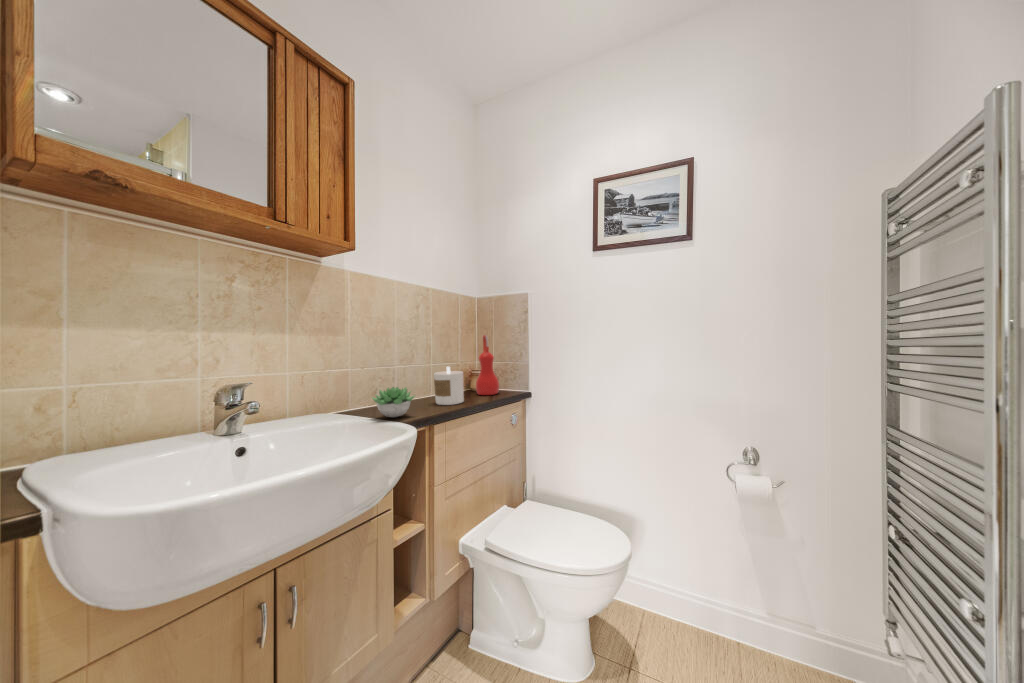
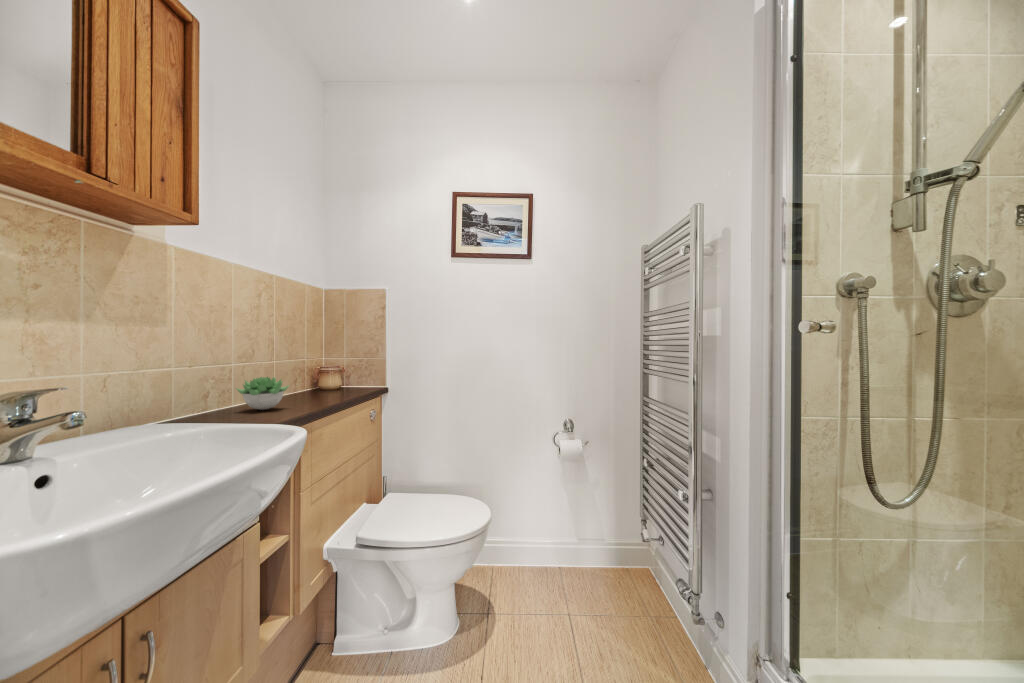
spray bottle: present [476,335,499,395] -> none [322,328,349,392]
candle: present [434,367,464,405] -> none [288,359,323,400]

